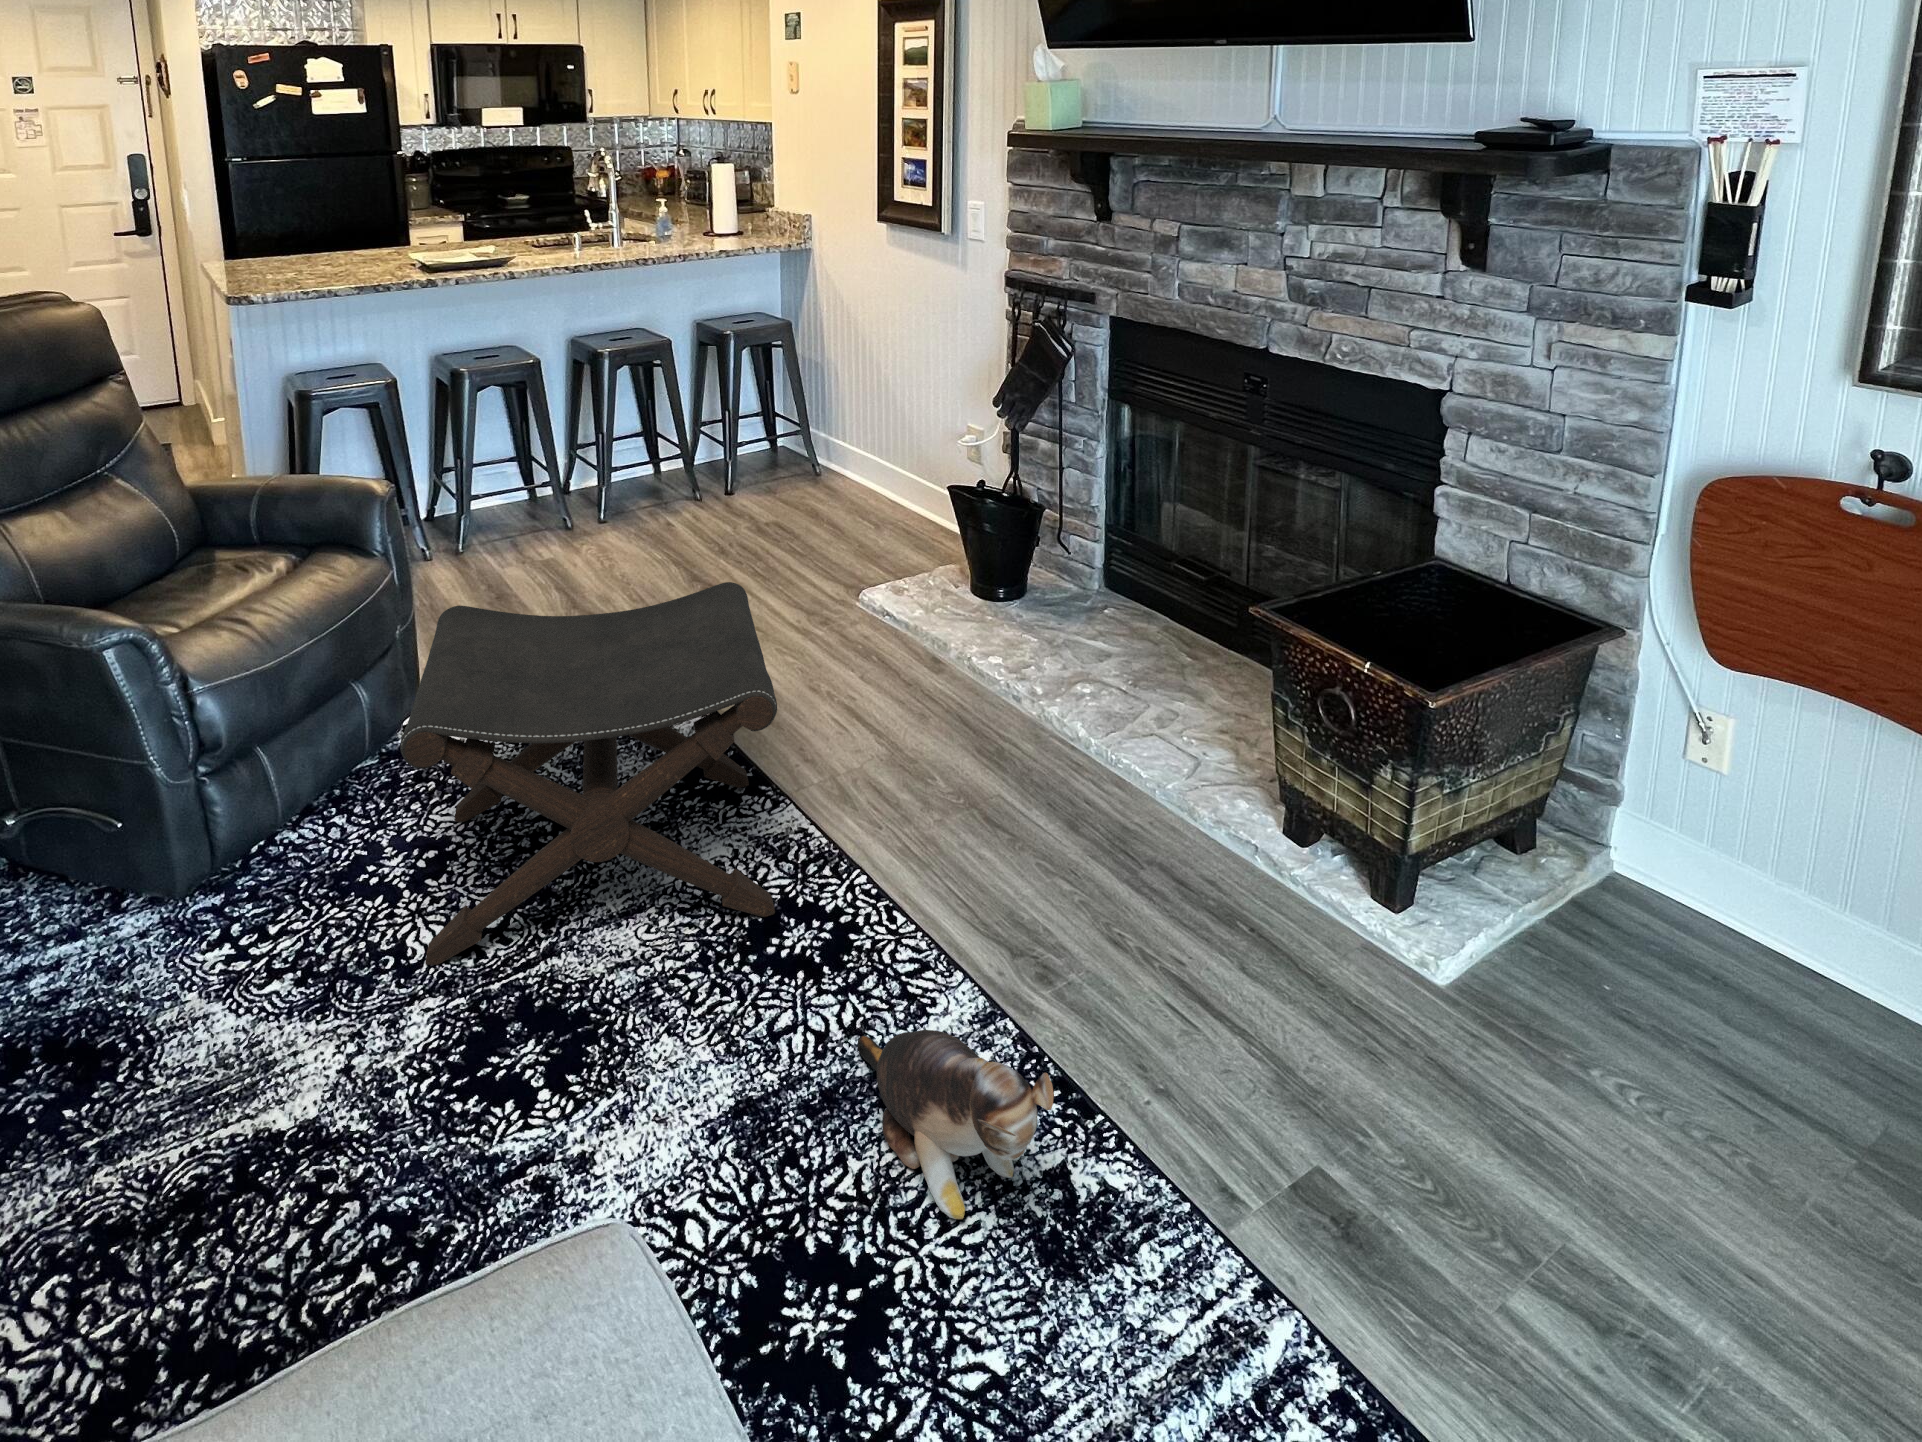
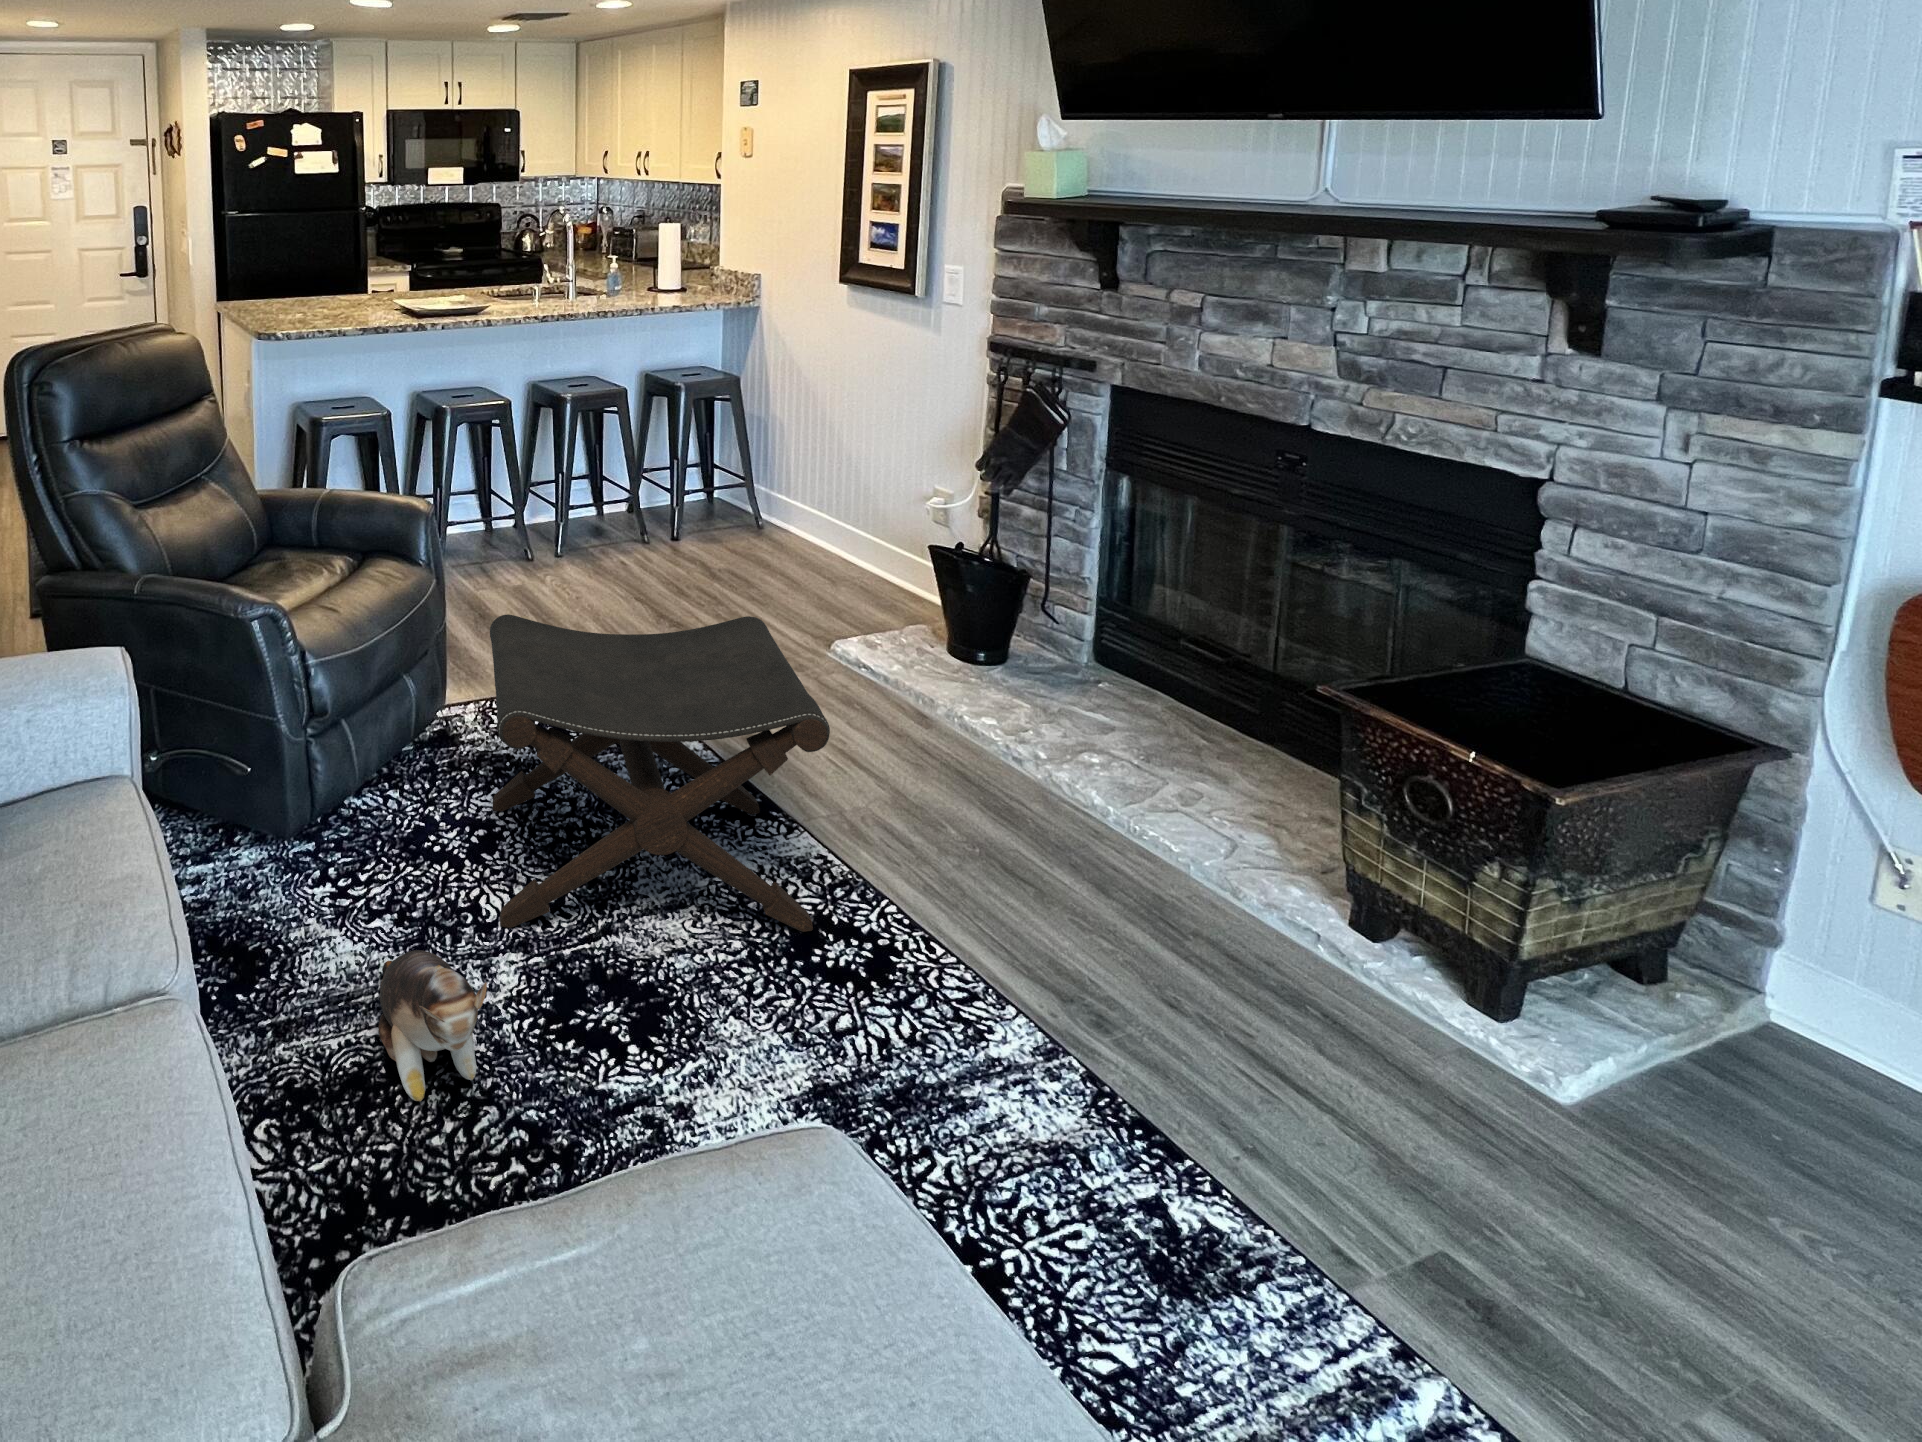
plush toy: present [858,1030,1054,1219] -> present [378,950,487,1101]

